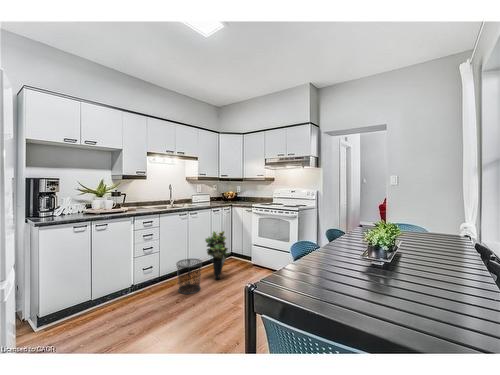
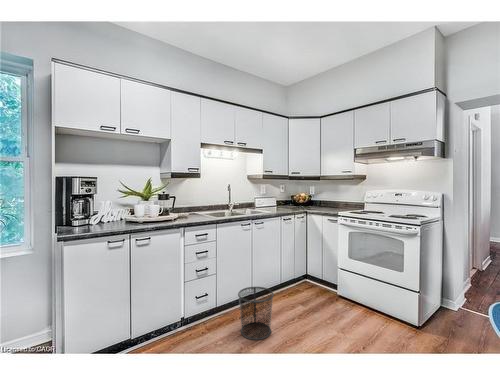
potted plant: present [205,231,230,279] -> none [275,248,311,317]

